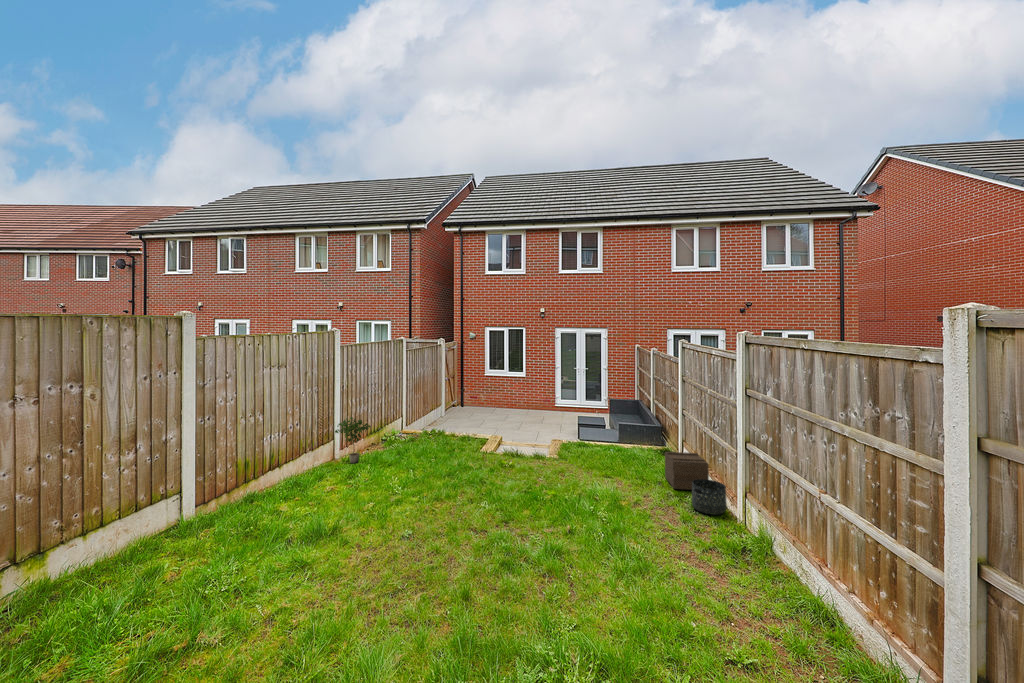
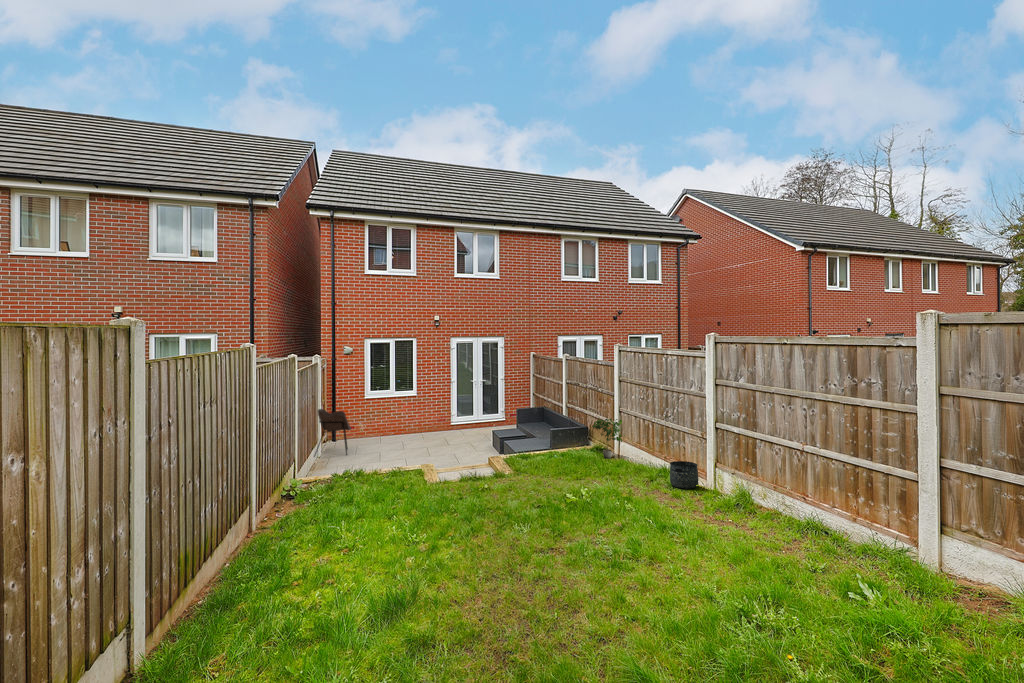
armchair: none [418,388,450,427] -> present [314,409,351,457]
potted plant: present [335,417,371,464] -> present [592,419,625,459]
wooden crate: present [665,452,709,490] -> none [626,443,669,476]

